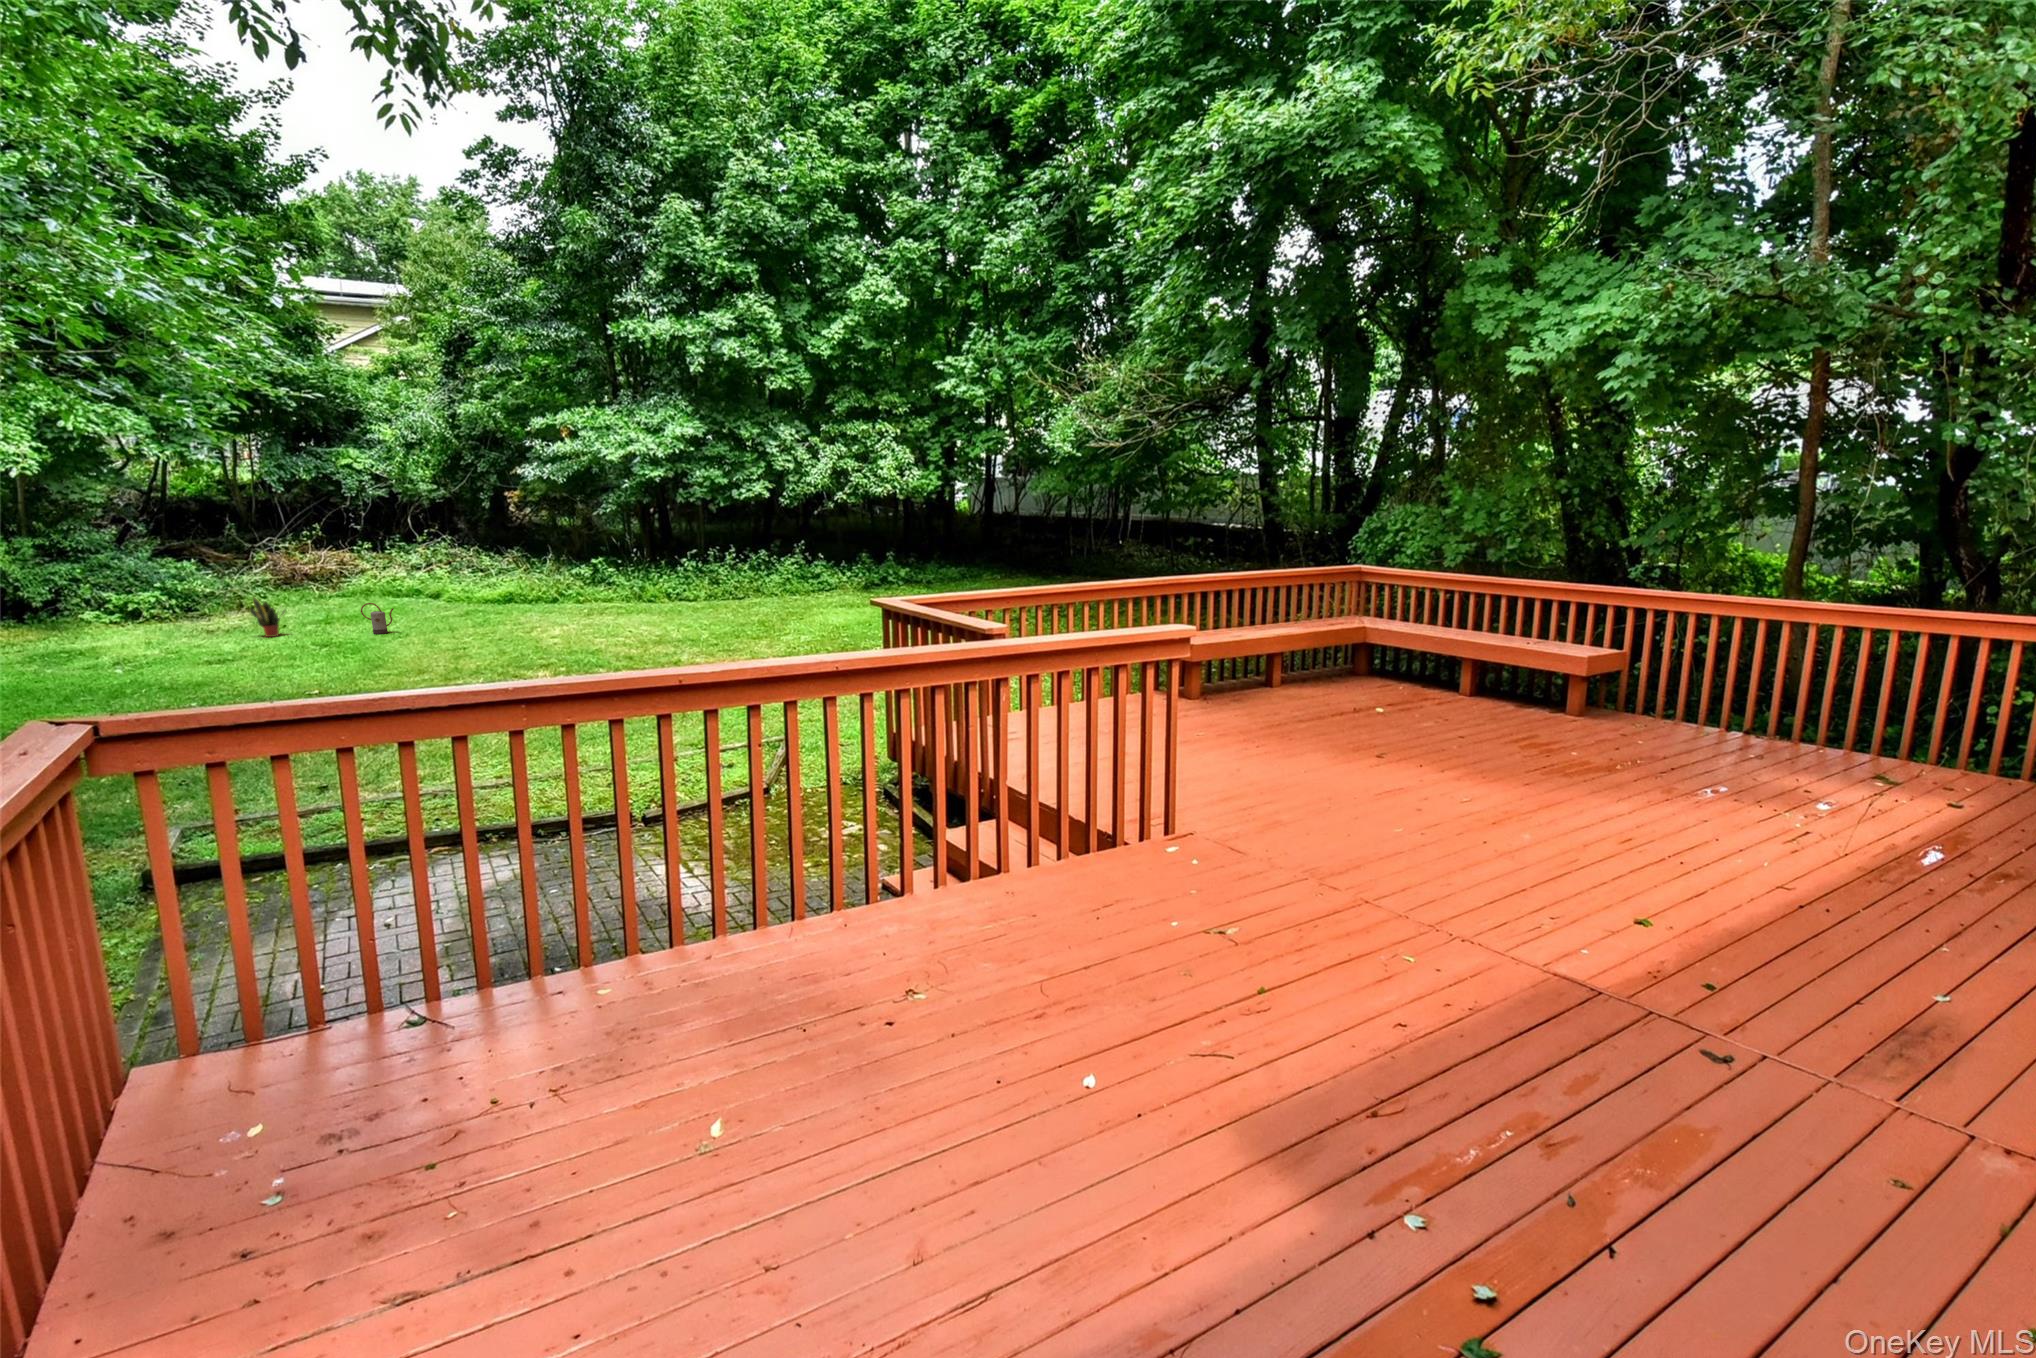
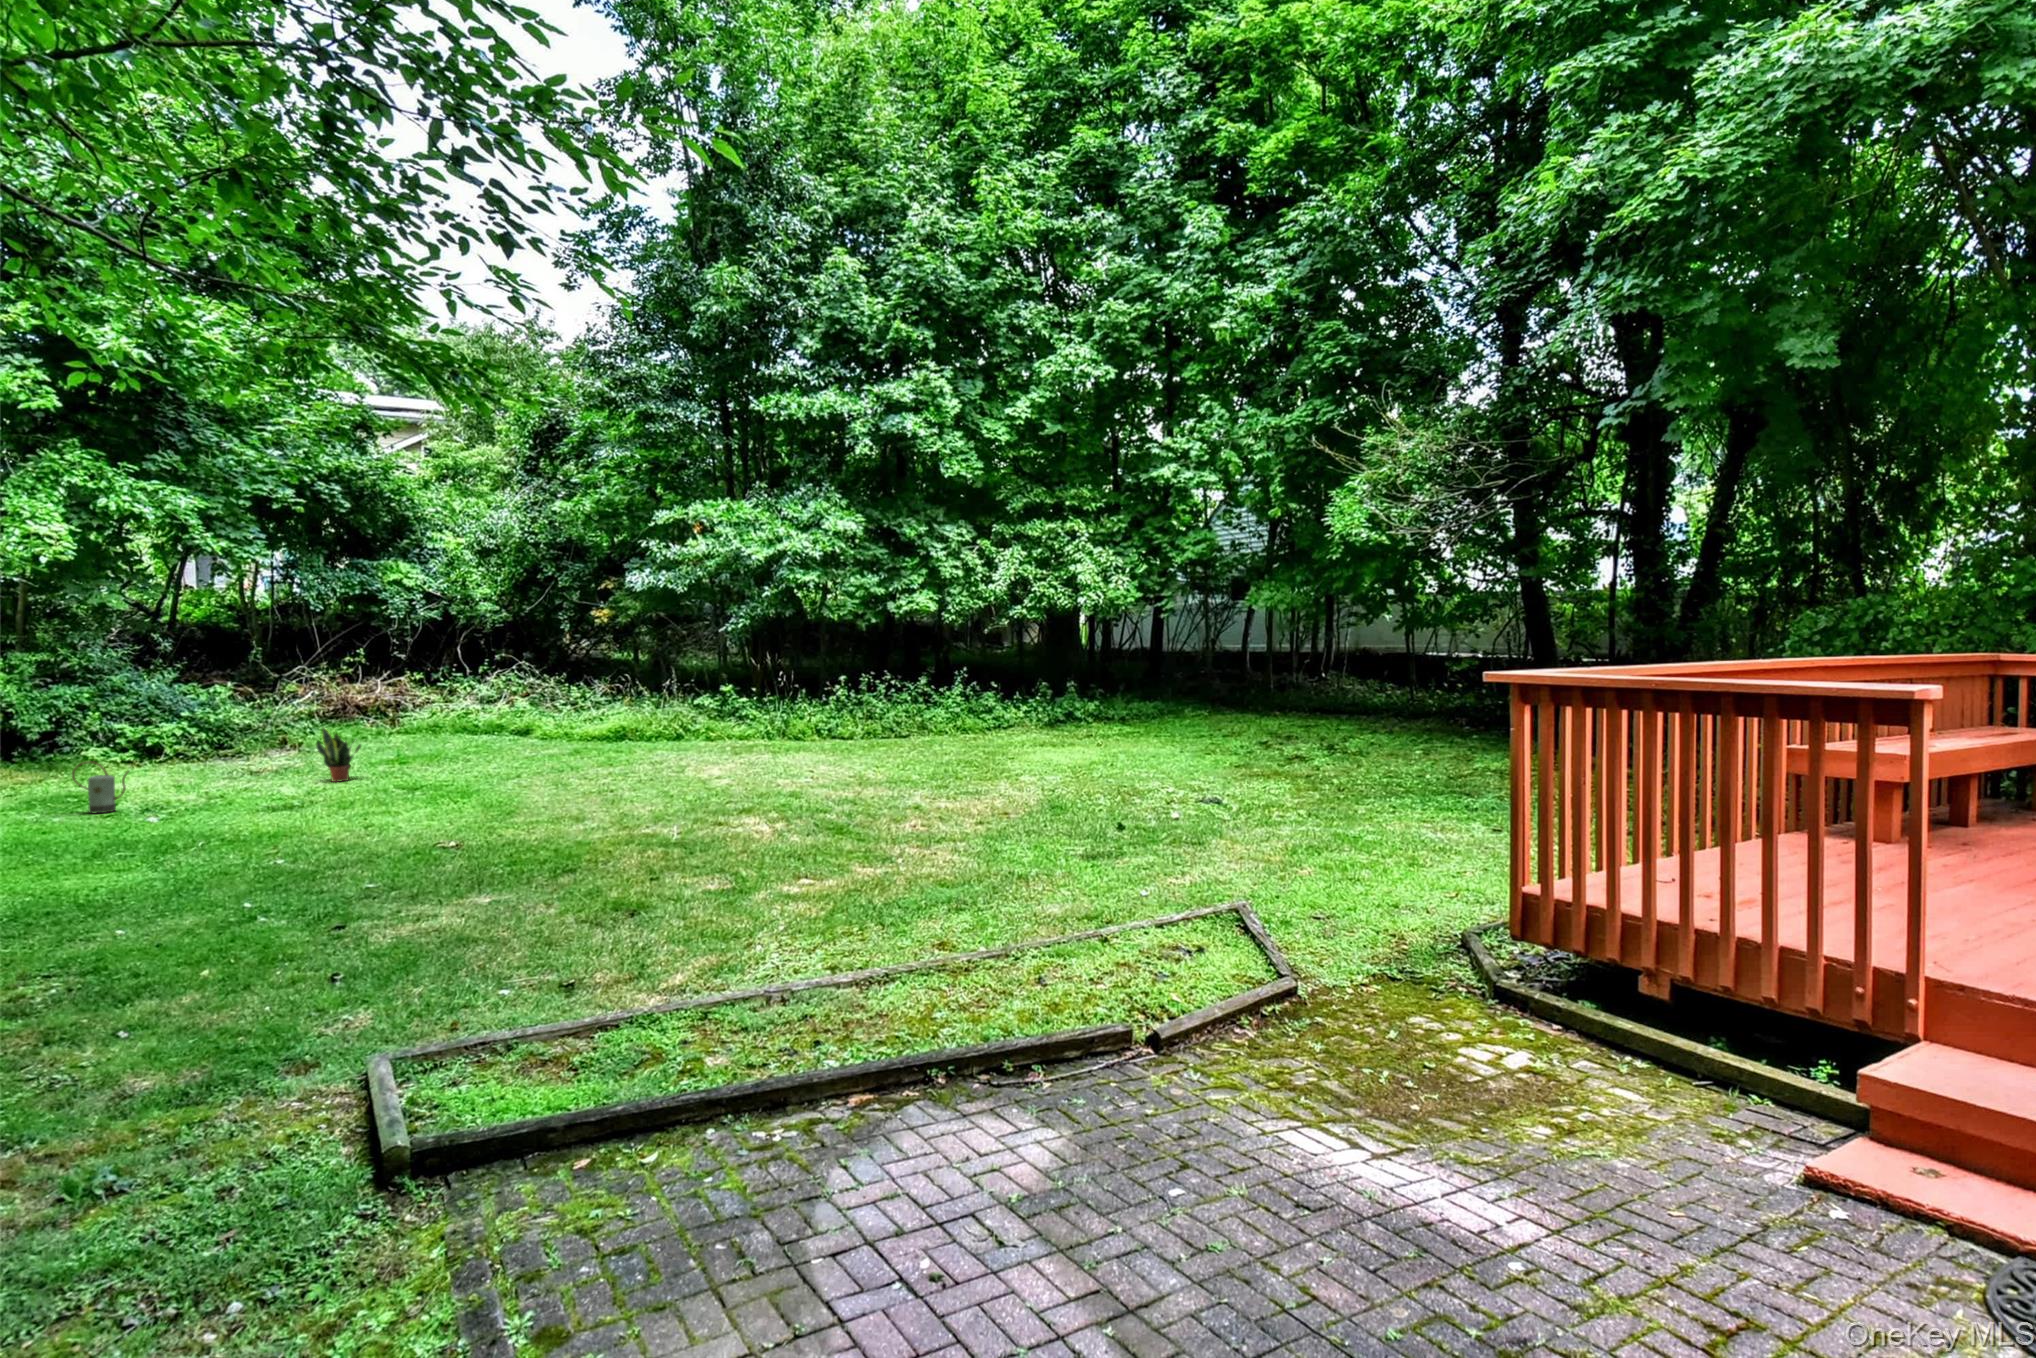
watering can: present [361,603,393,634] -> present [72,761,129,813]

